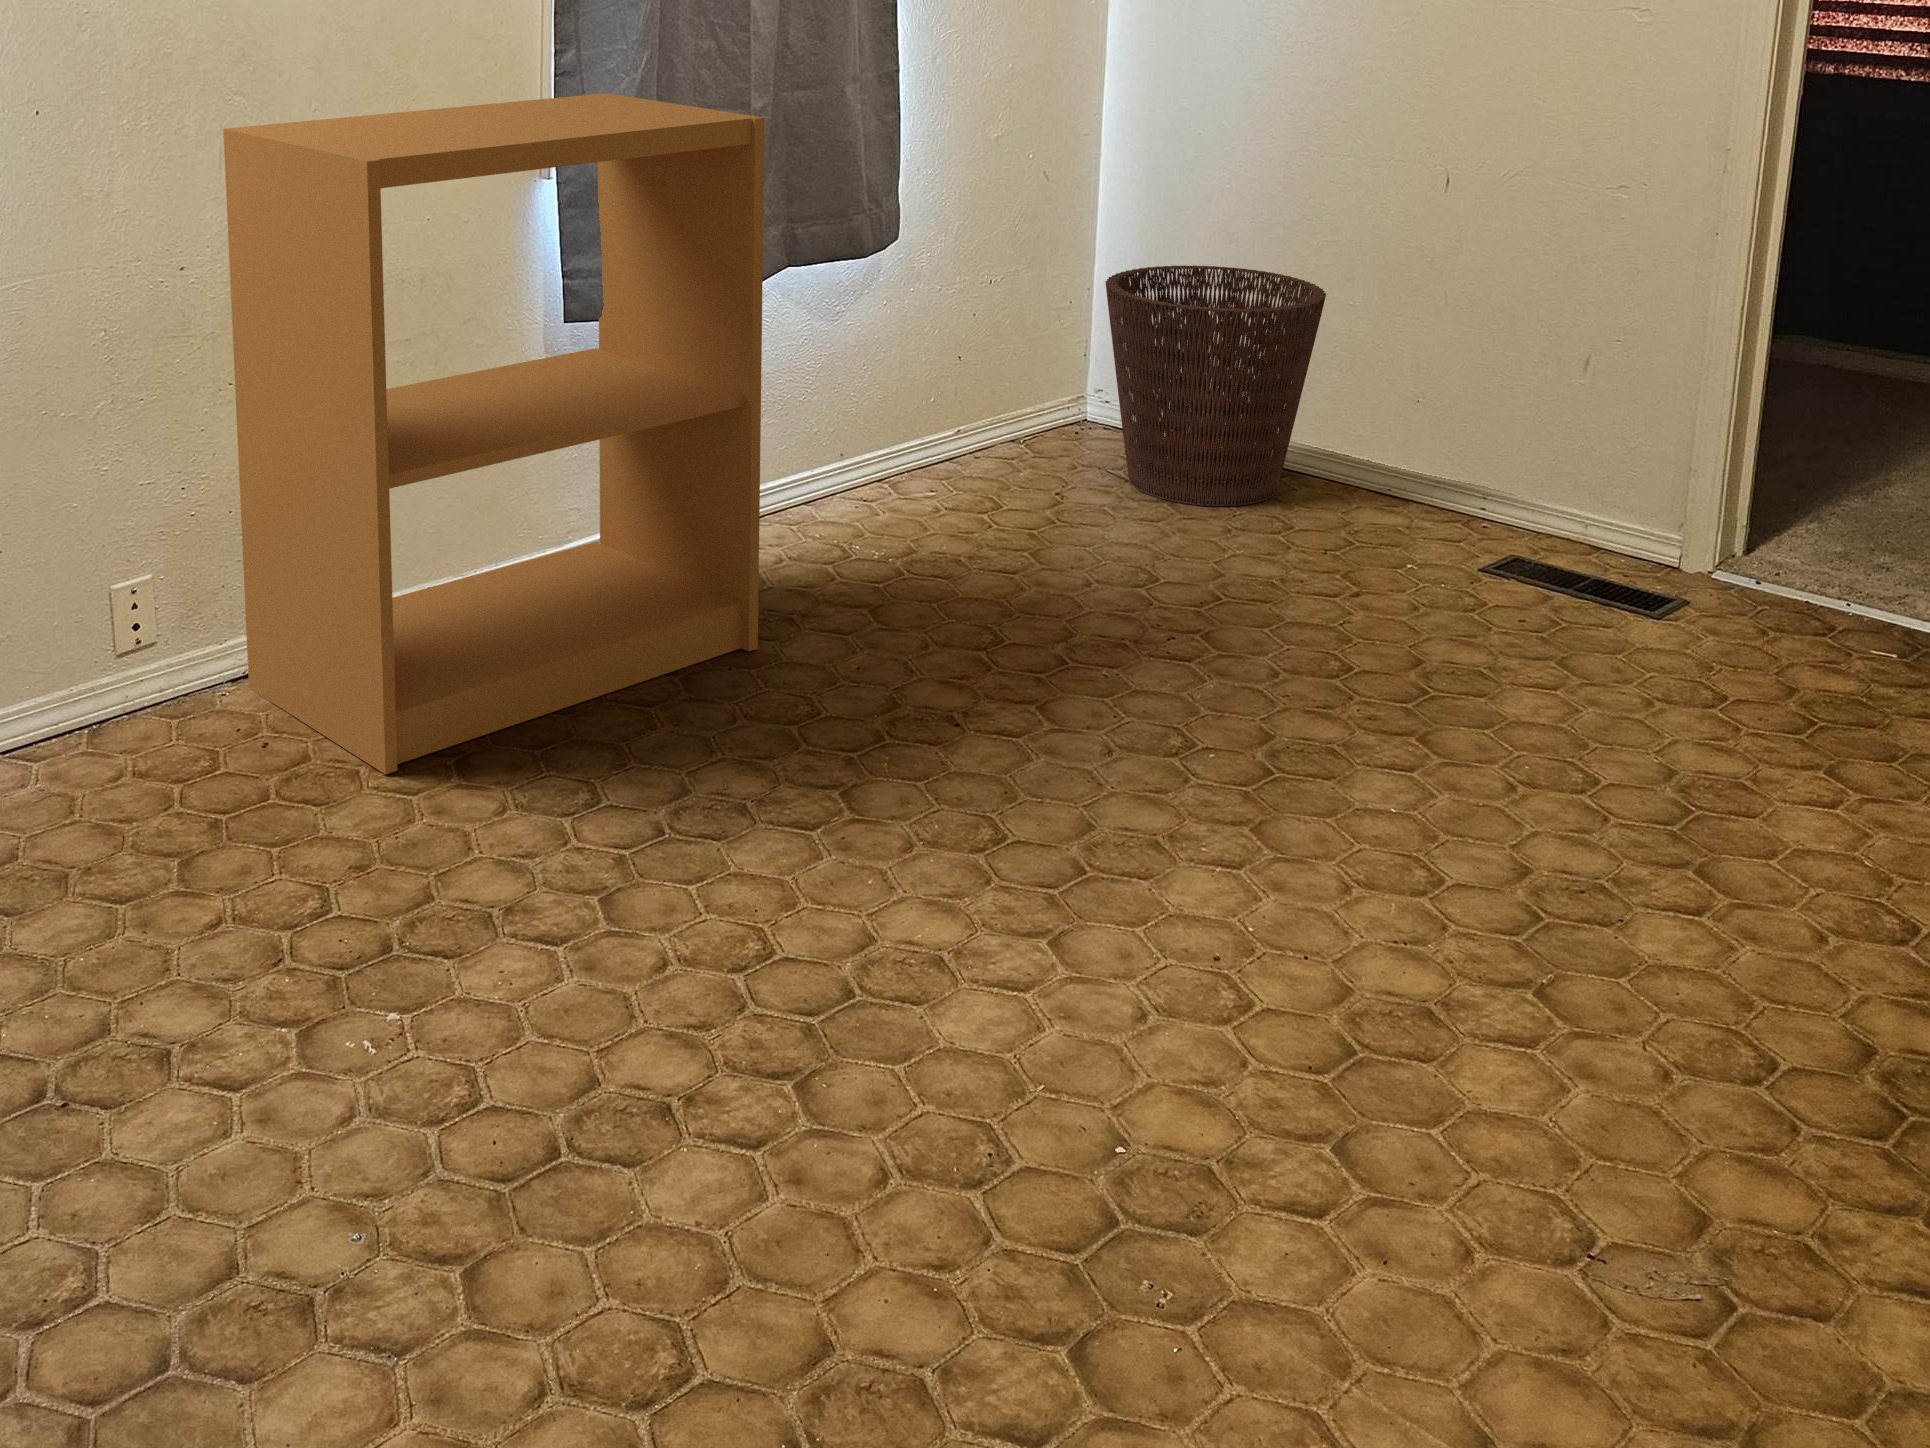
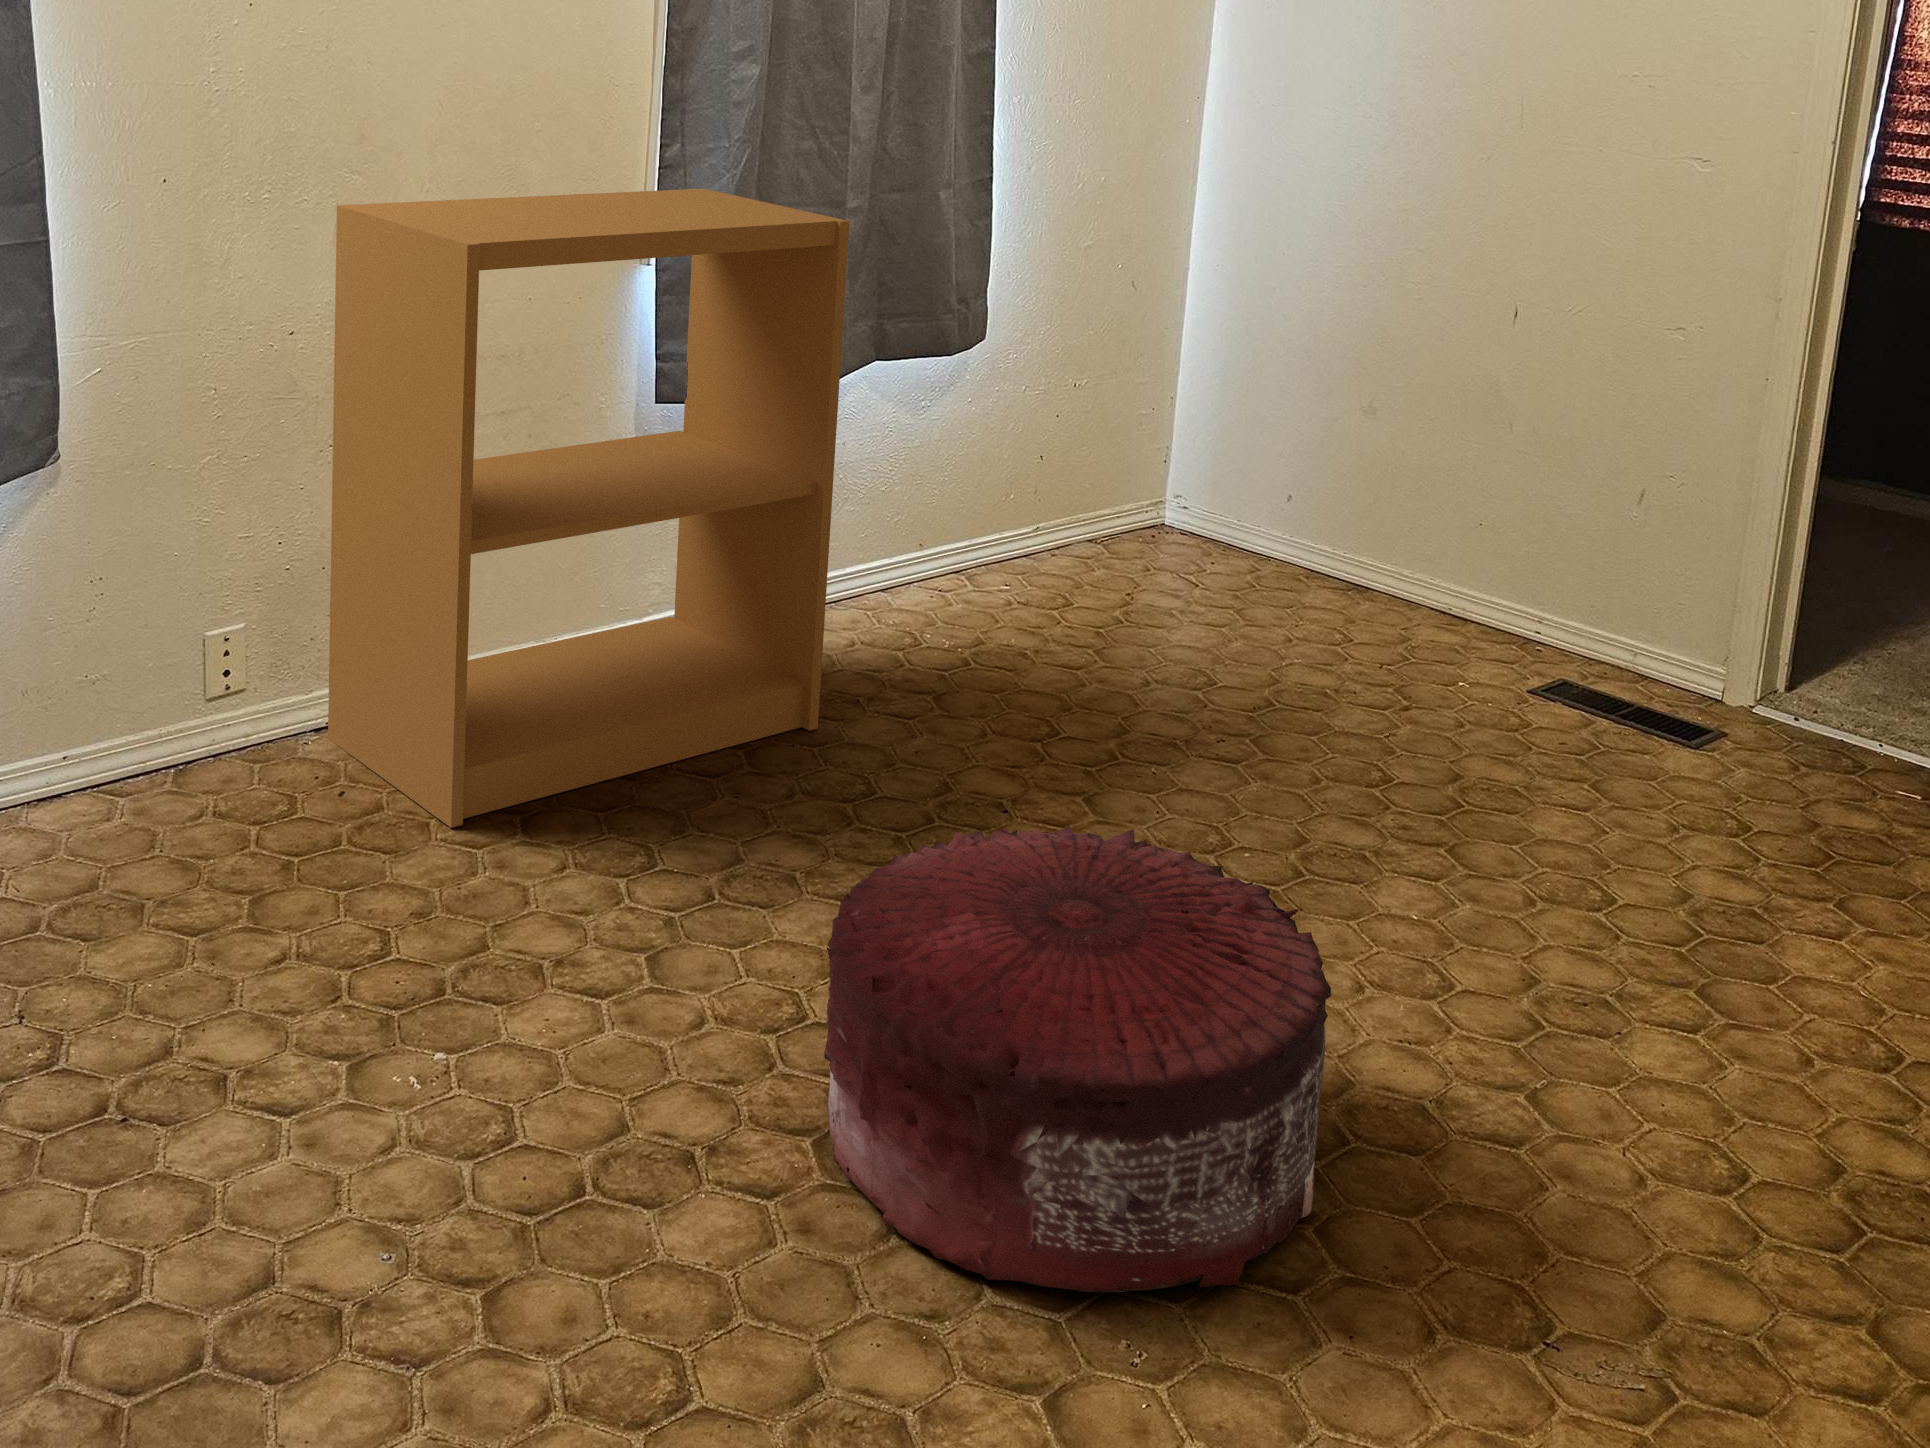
basket: present [1105,265,1326,506] -> none [1179,380,1392,617]
pouf: none [800,738,1339,1229] -> present [824,826,1331,1292]

